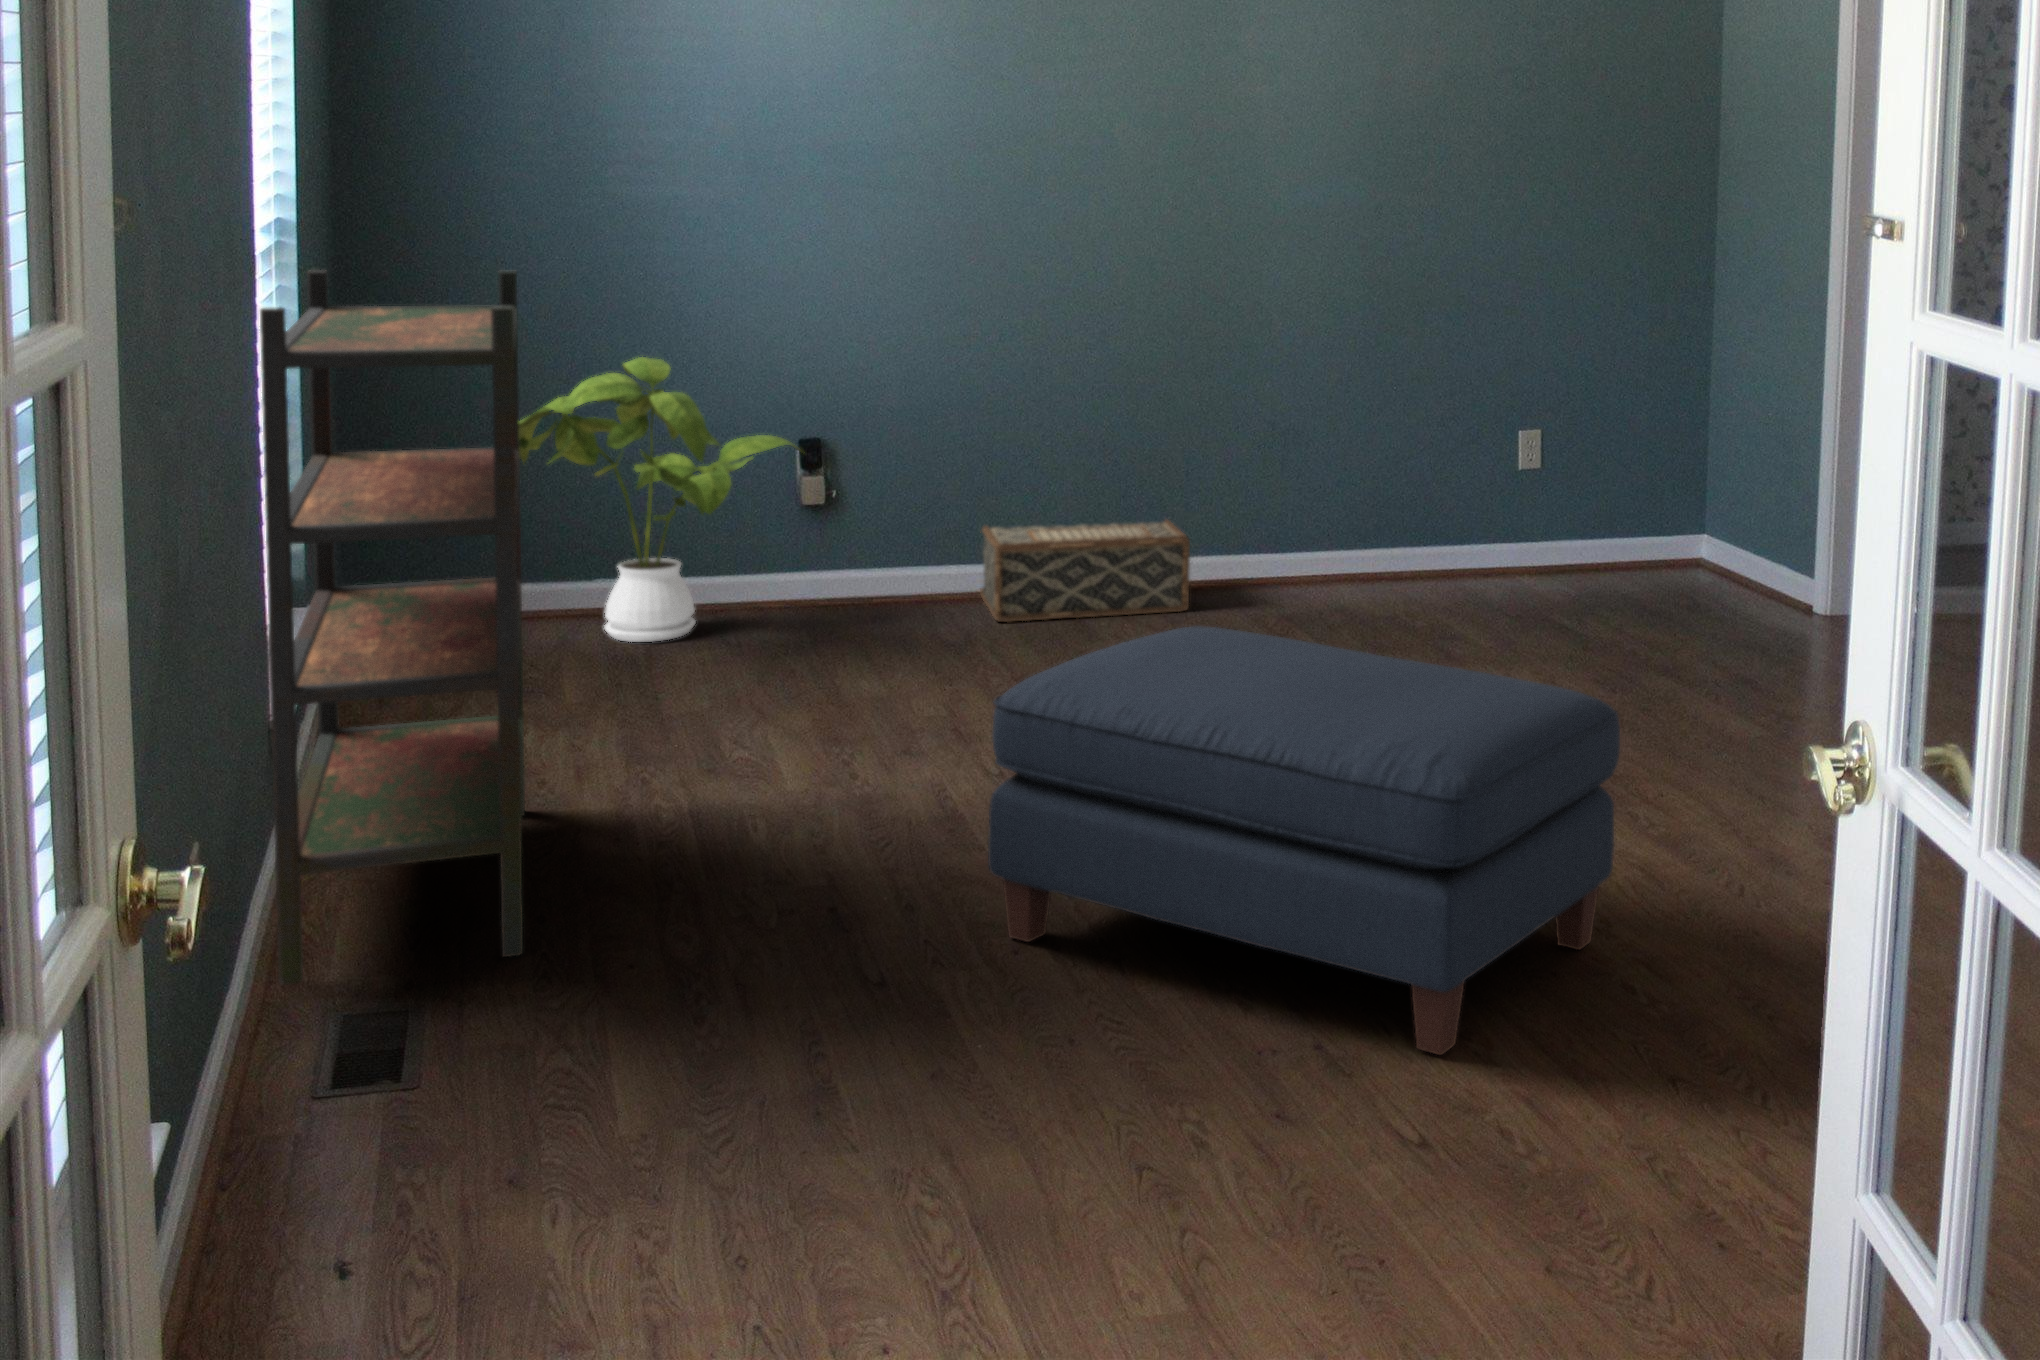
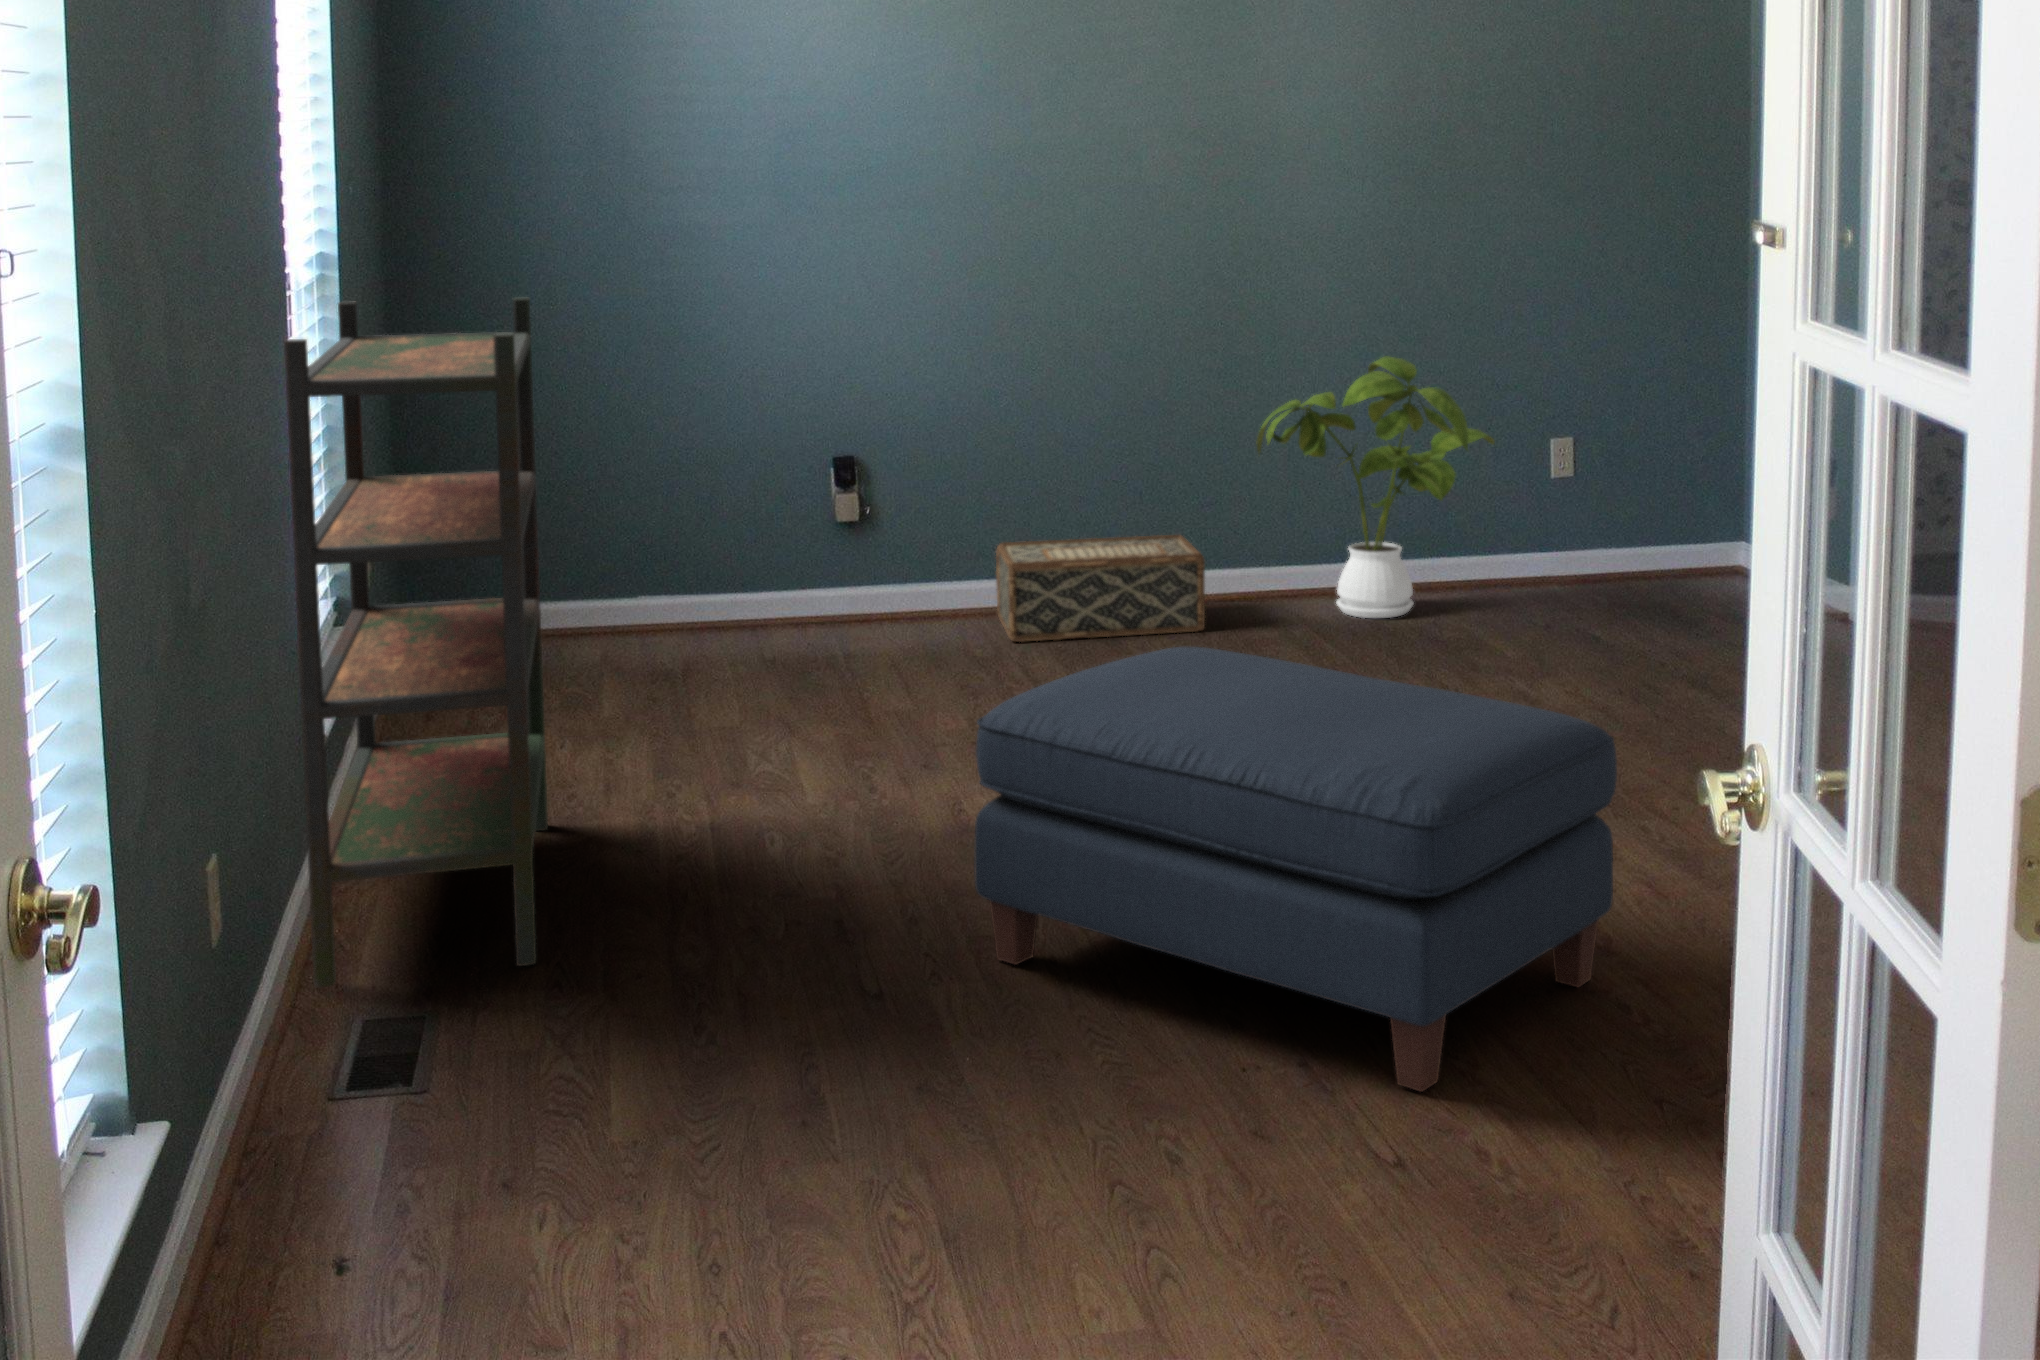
house plant: present [519,357,800,642] -> present [1257,357,1495,618]

